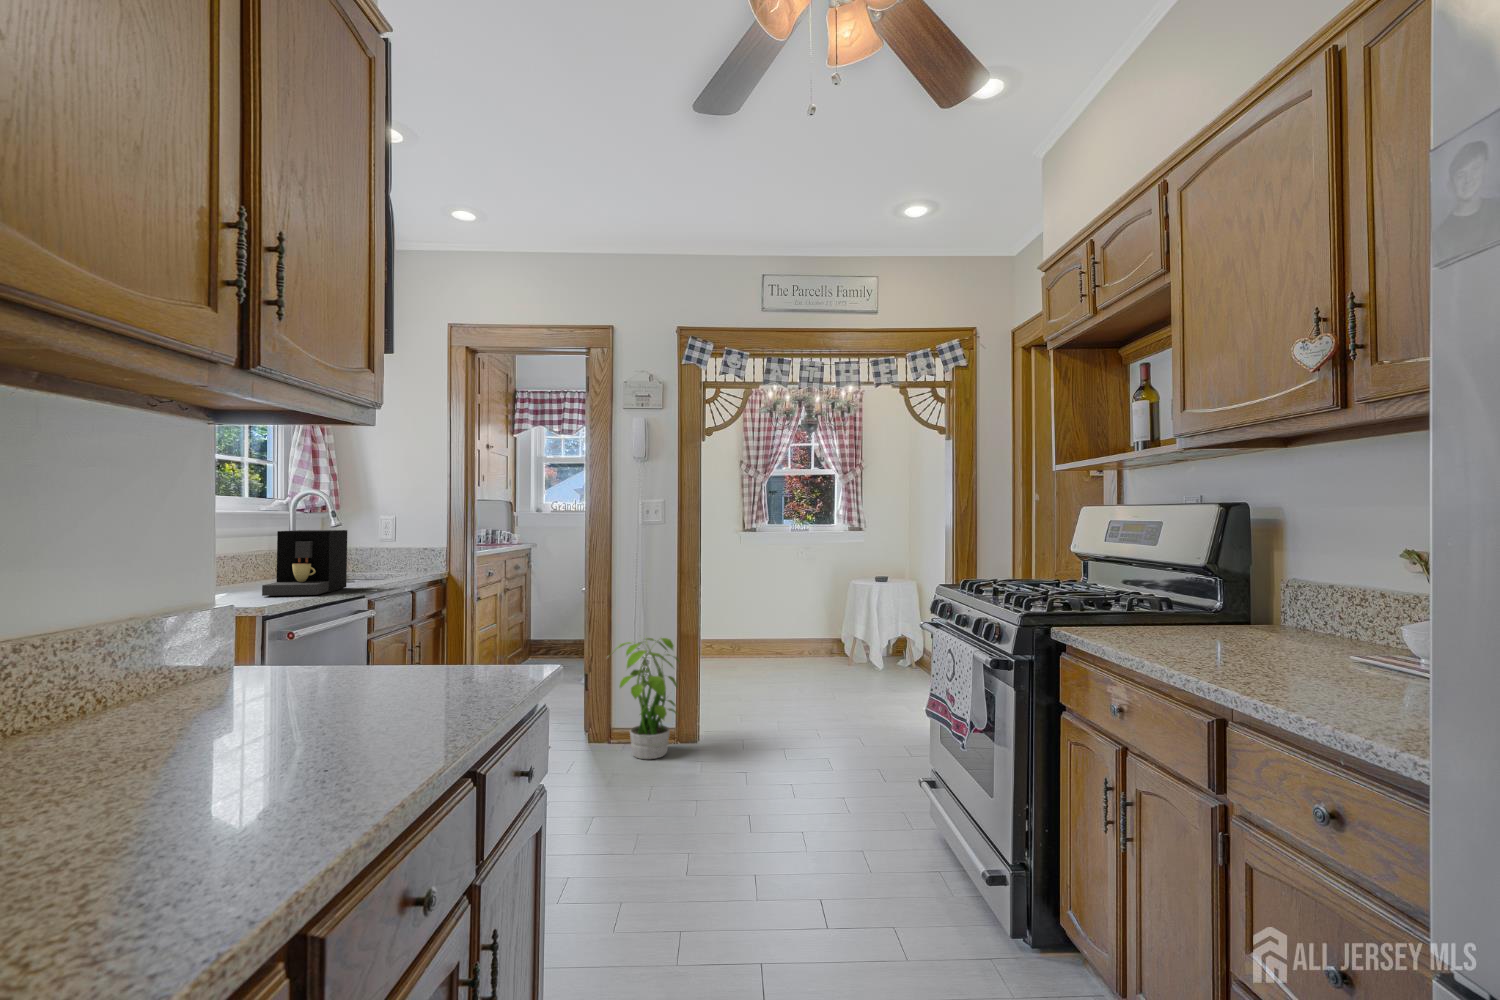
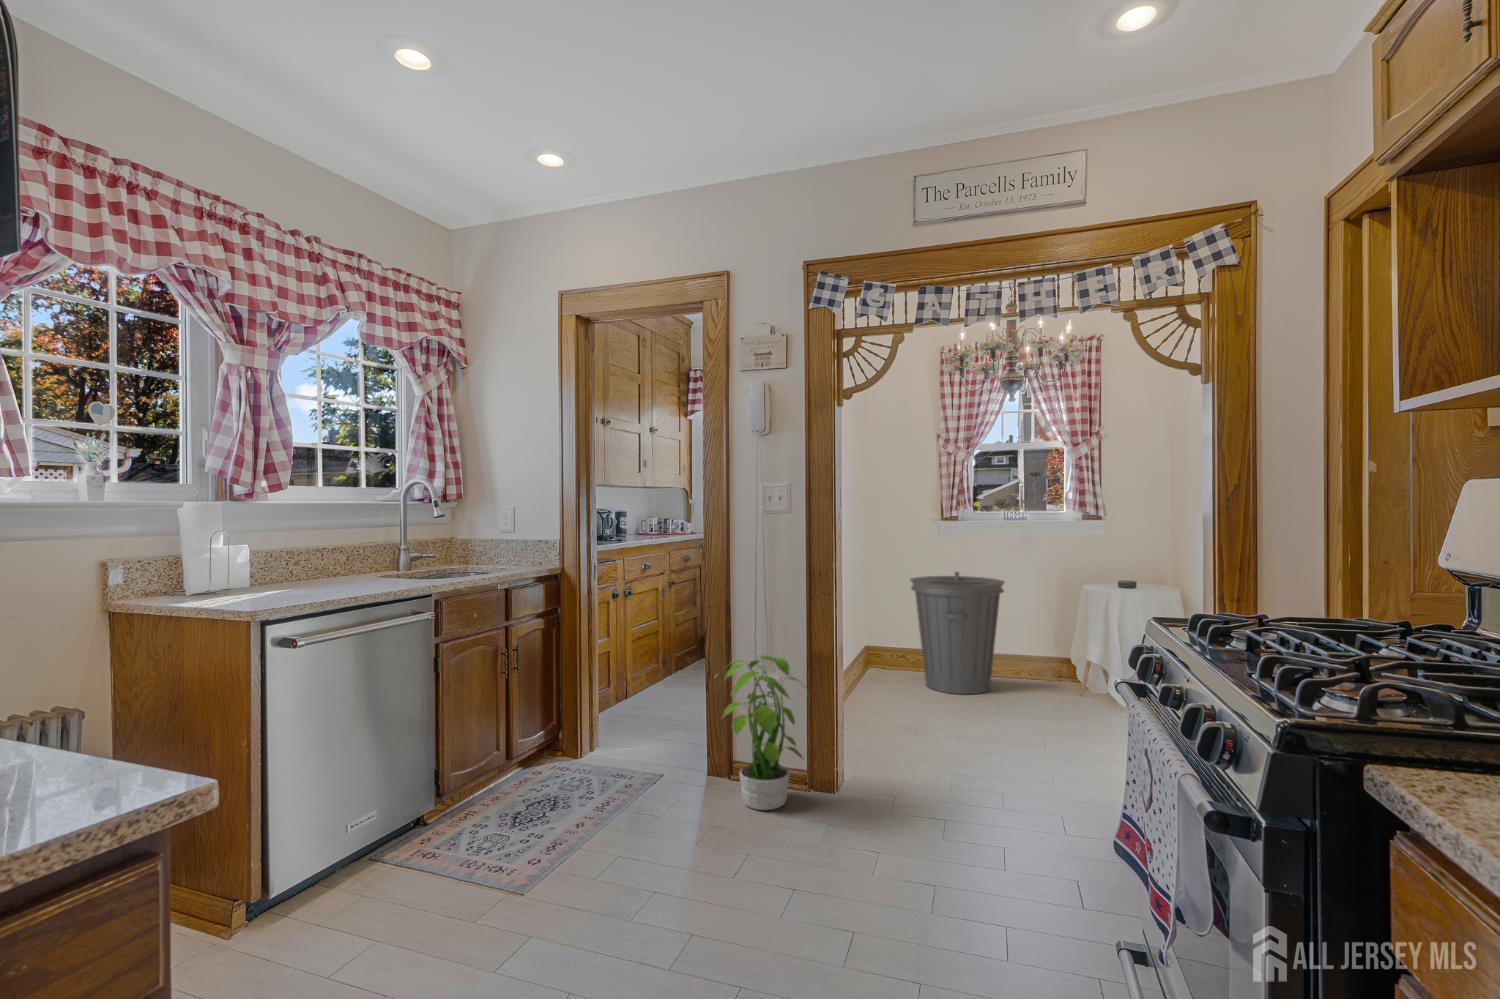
coffee maker: present [262,530,347,596] -> none [294,522,409,596]
trash can: none [722,573,797,672] -> present [910,572,1005,694]

